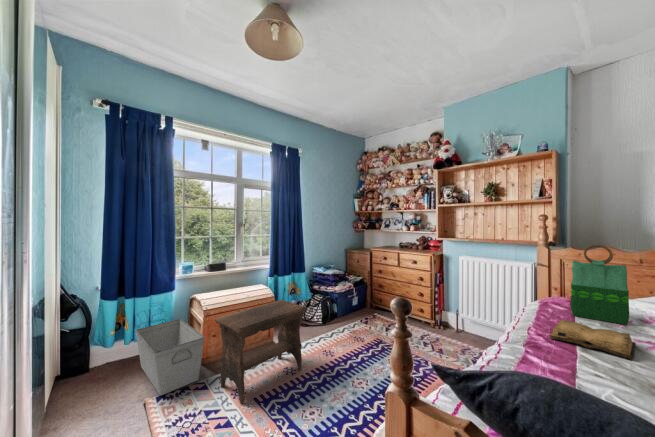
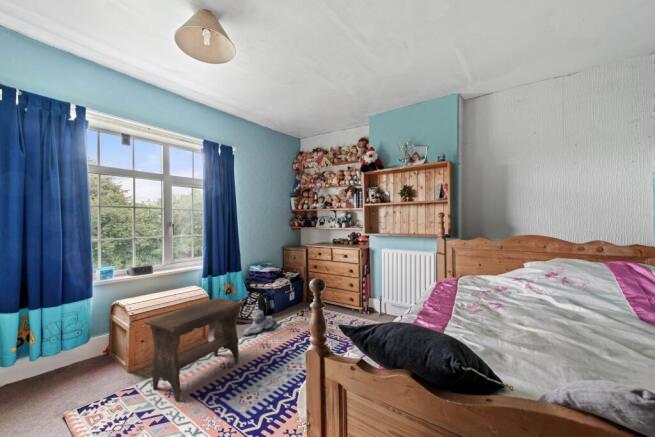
tote bag: present [571,245,629,325] -> none [454,236,489,293]
plush toy: none [306,313,341,340] -> present [243,309,278,335]
storage bin: present [136,319,204,395] -> none [45,327,133,407]
diary: present [550,319,636,360] -> none [435,292,488,316]

